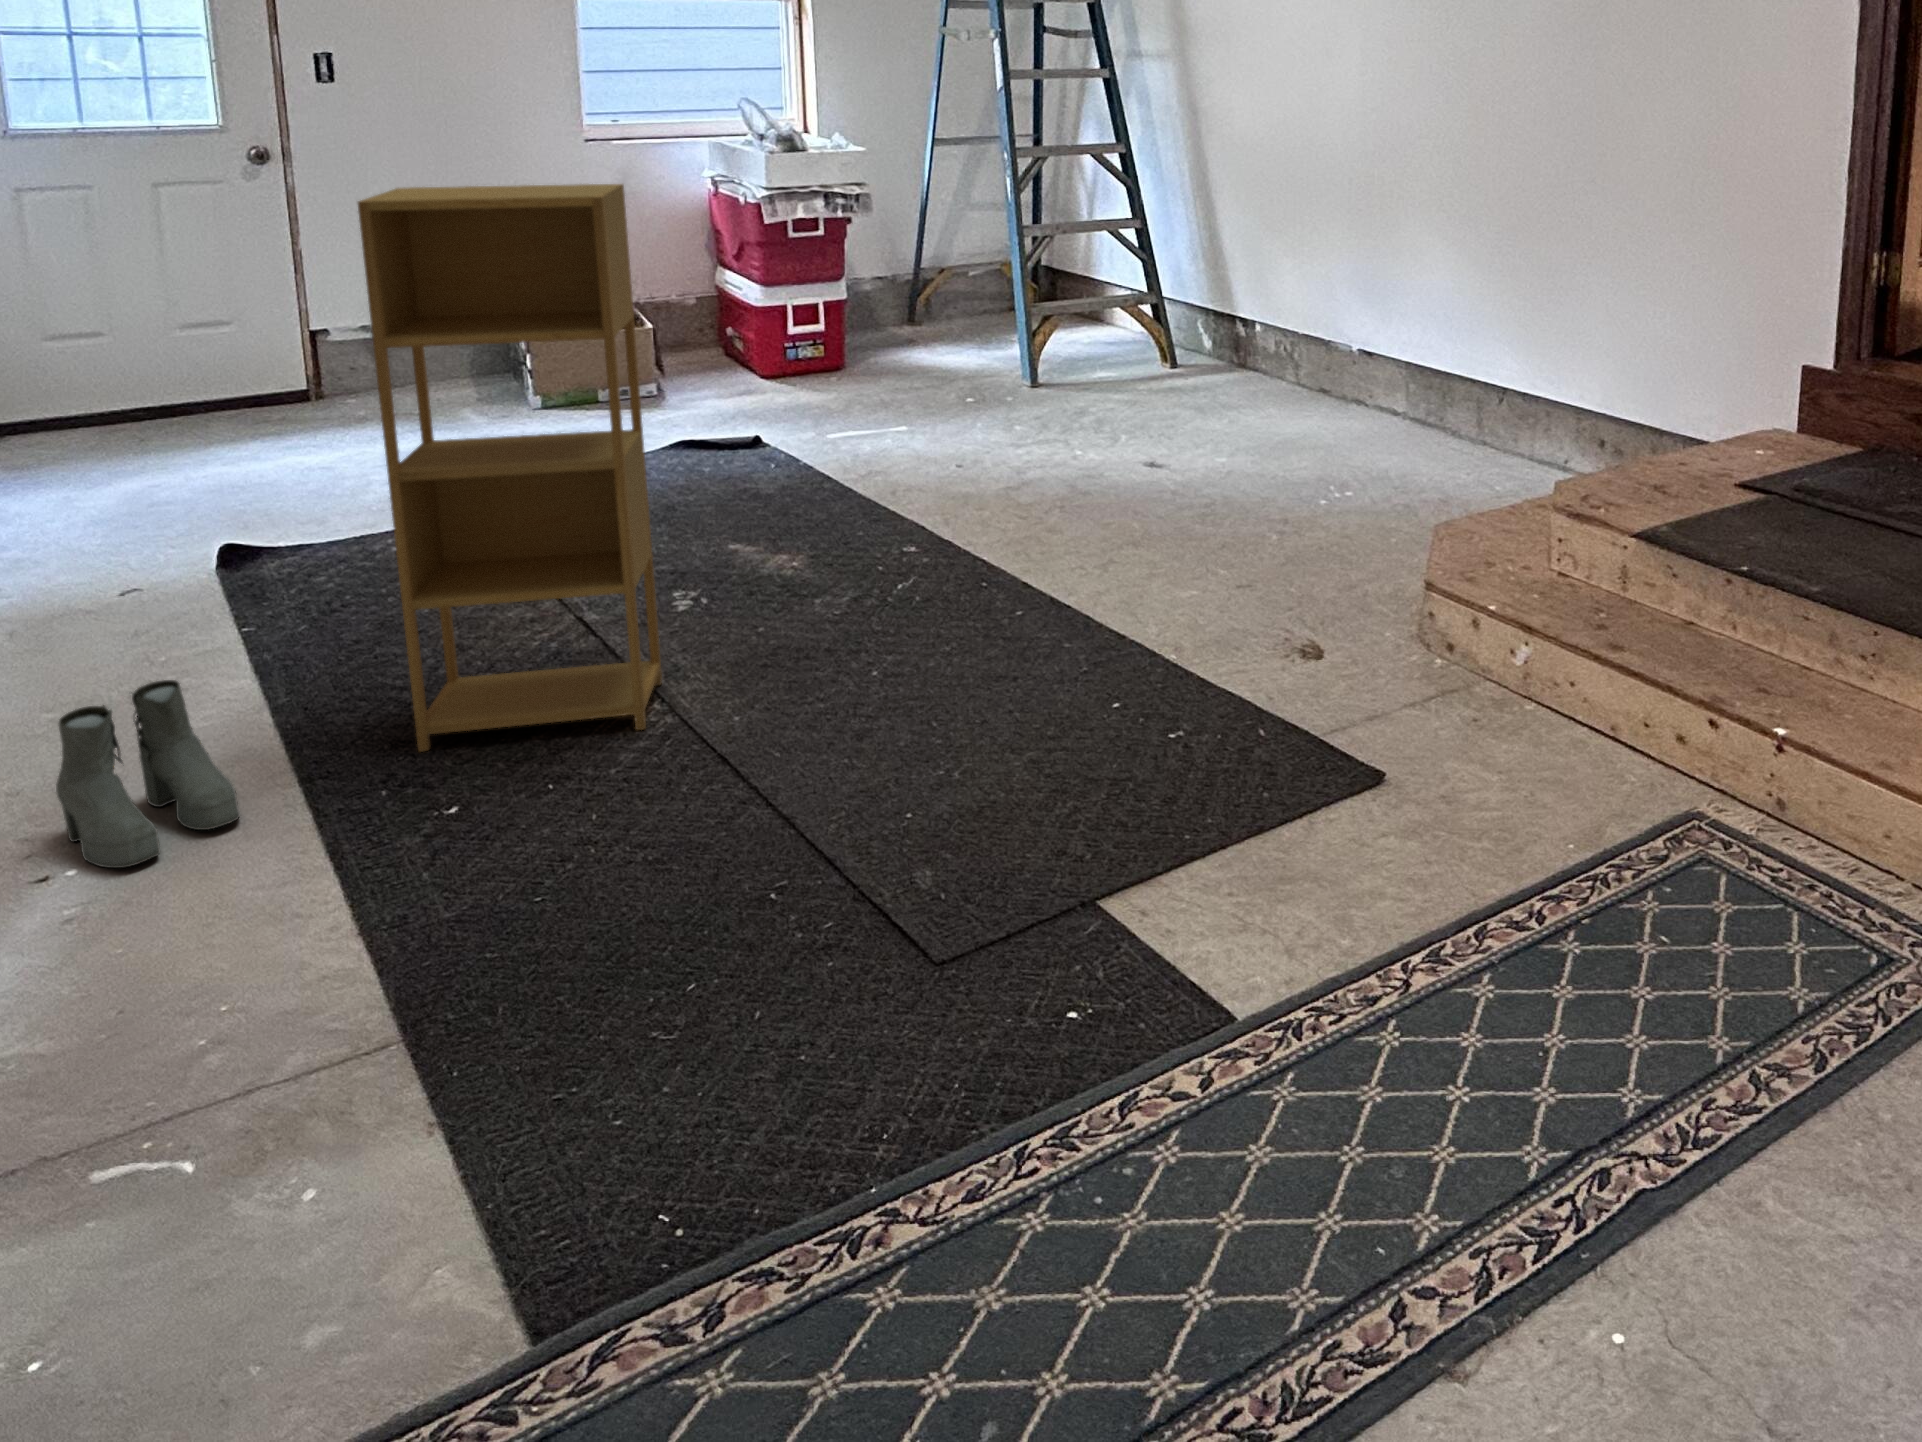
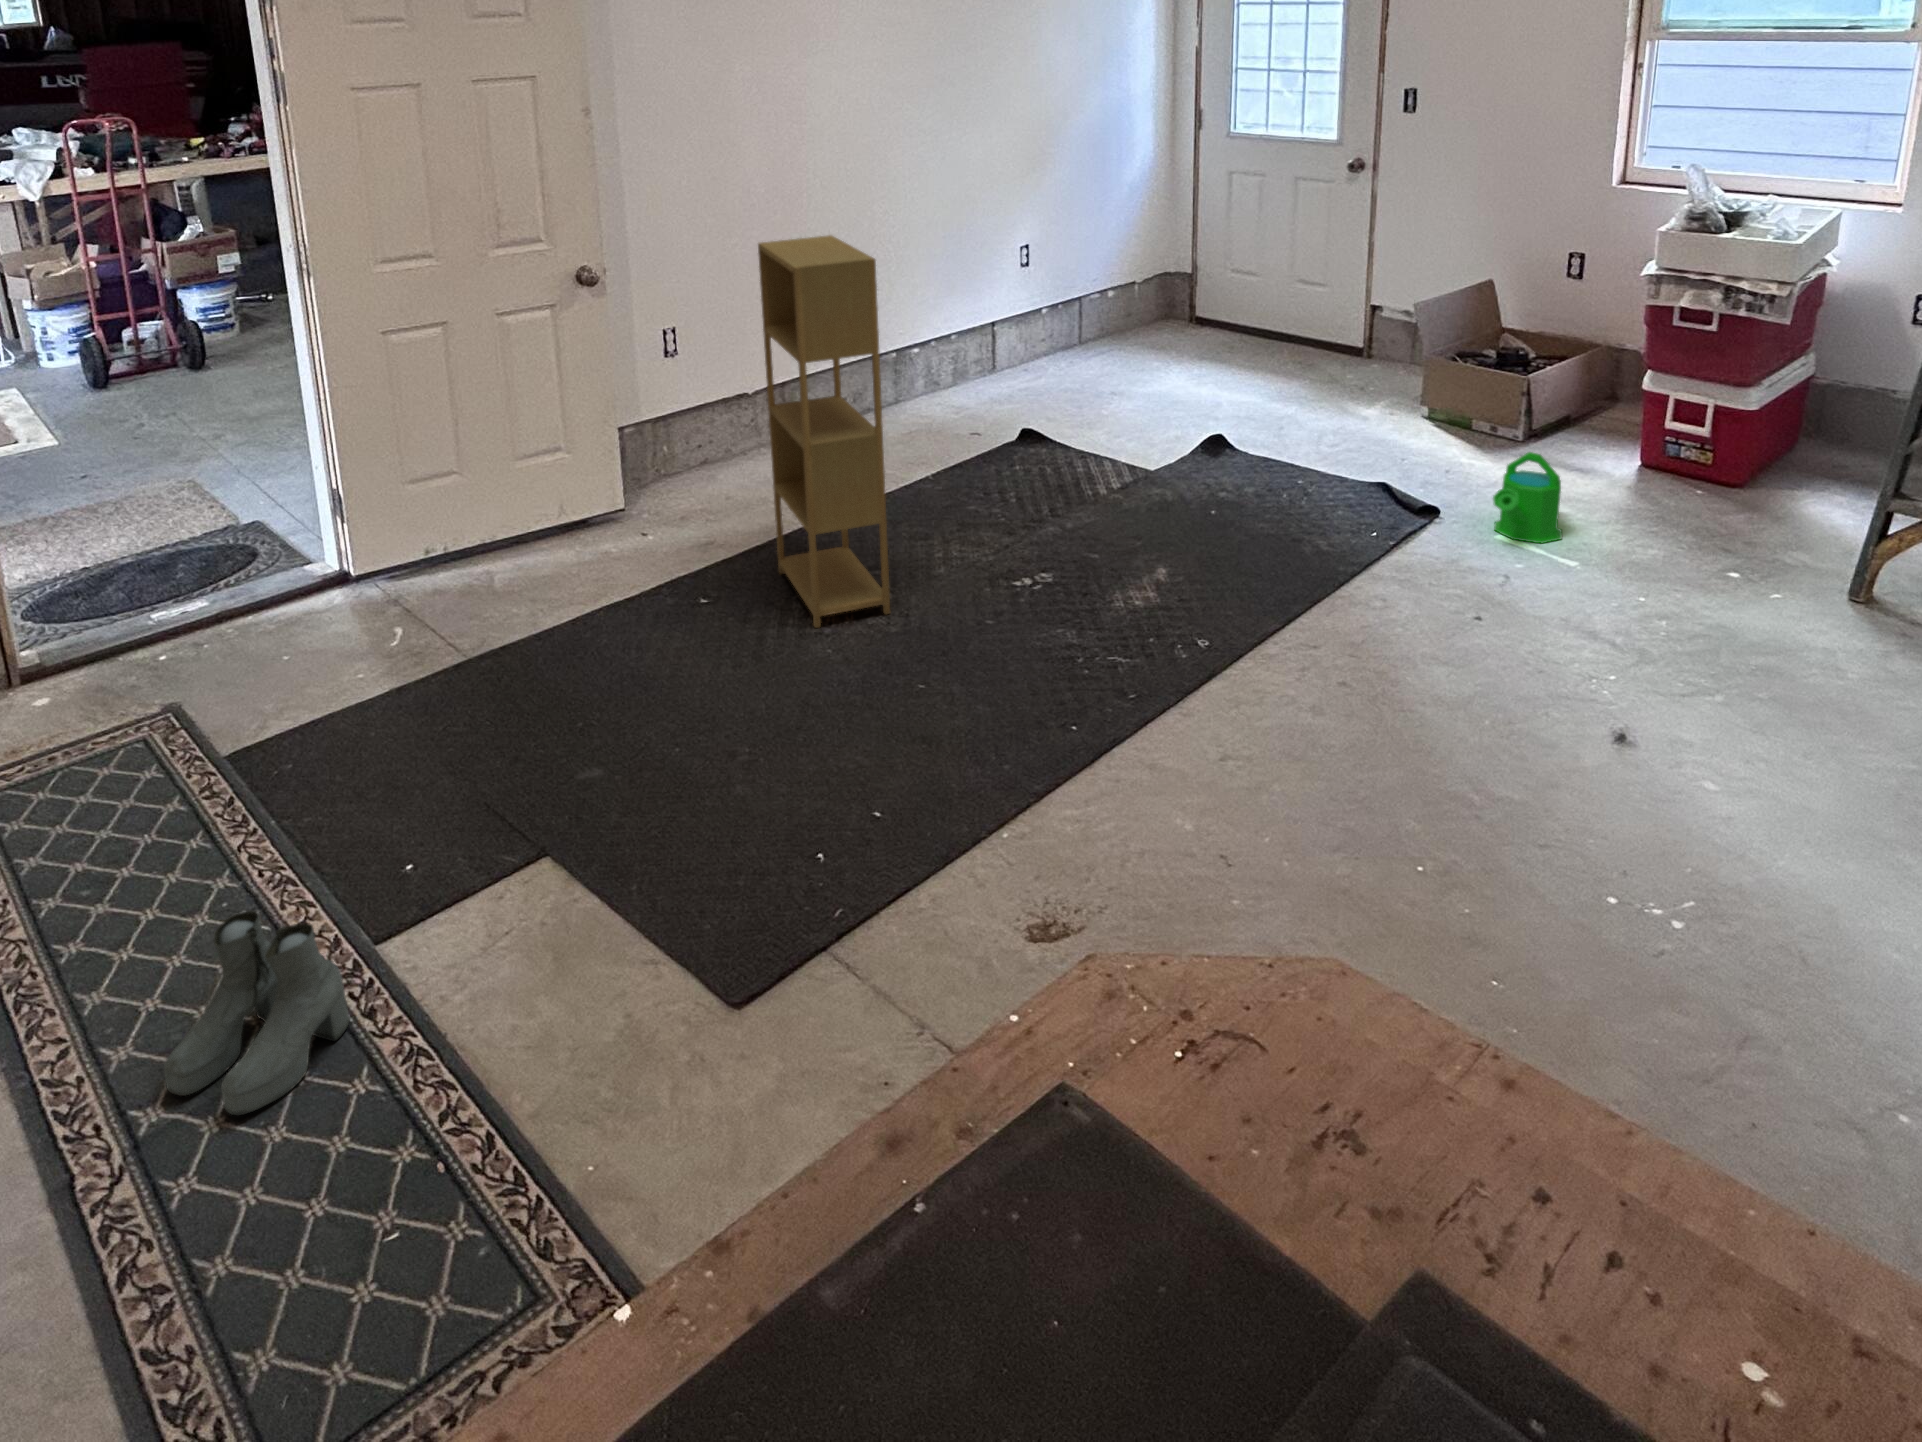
watering can: none [799,353,859,436] -> present [1493,452,1562,543]
boots: present [56,680,240,868] -> present [164,911,349,1115]

